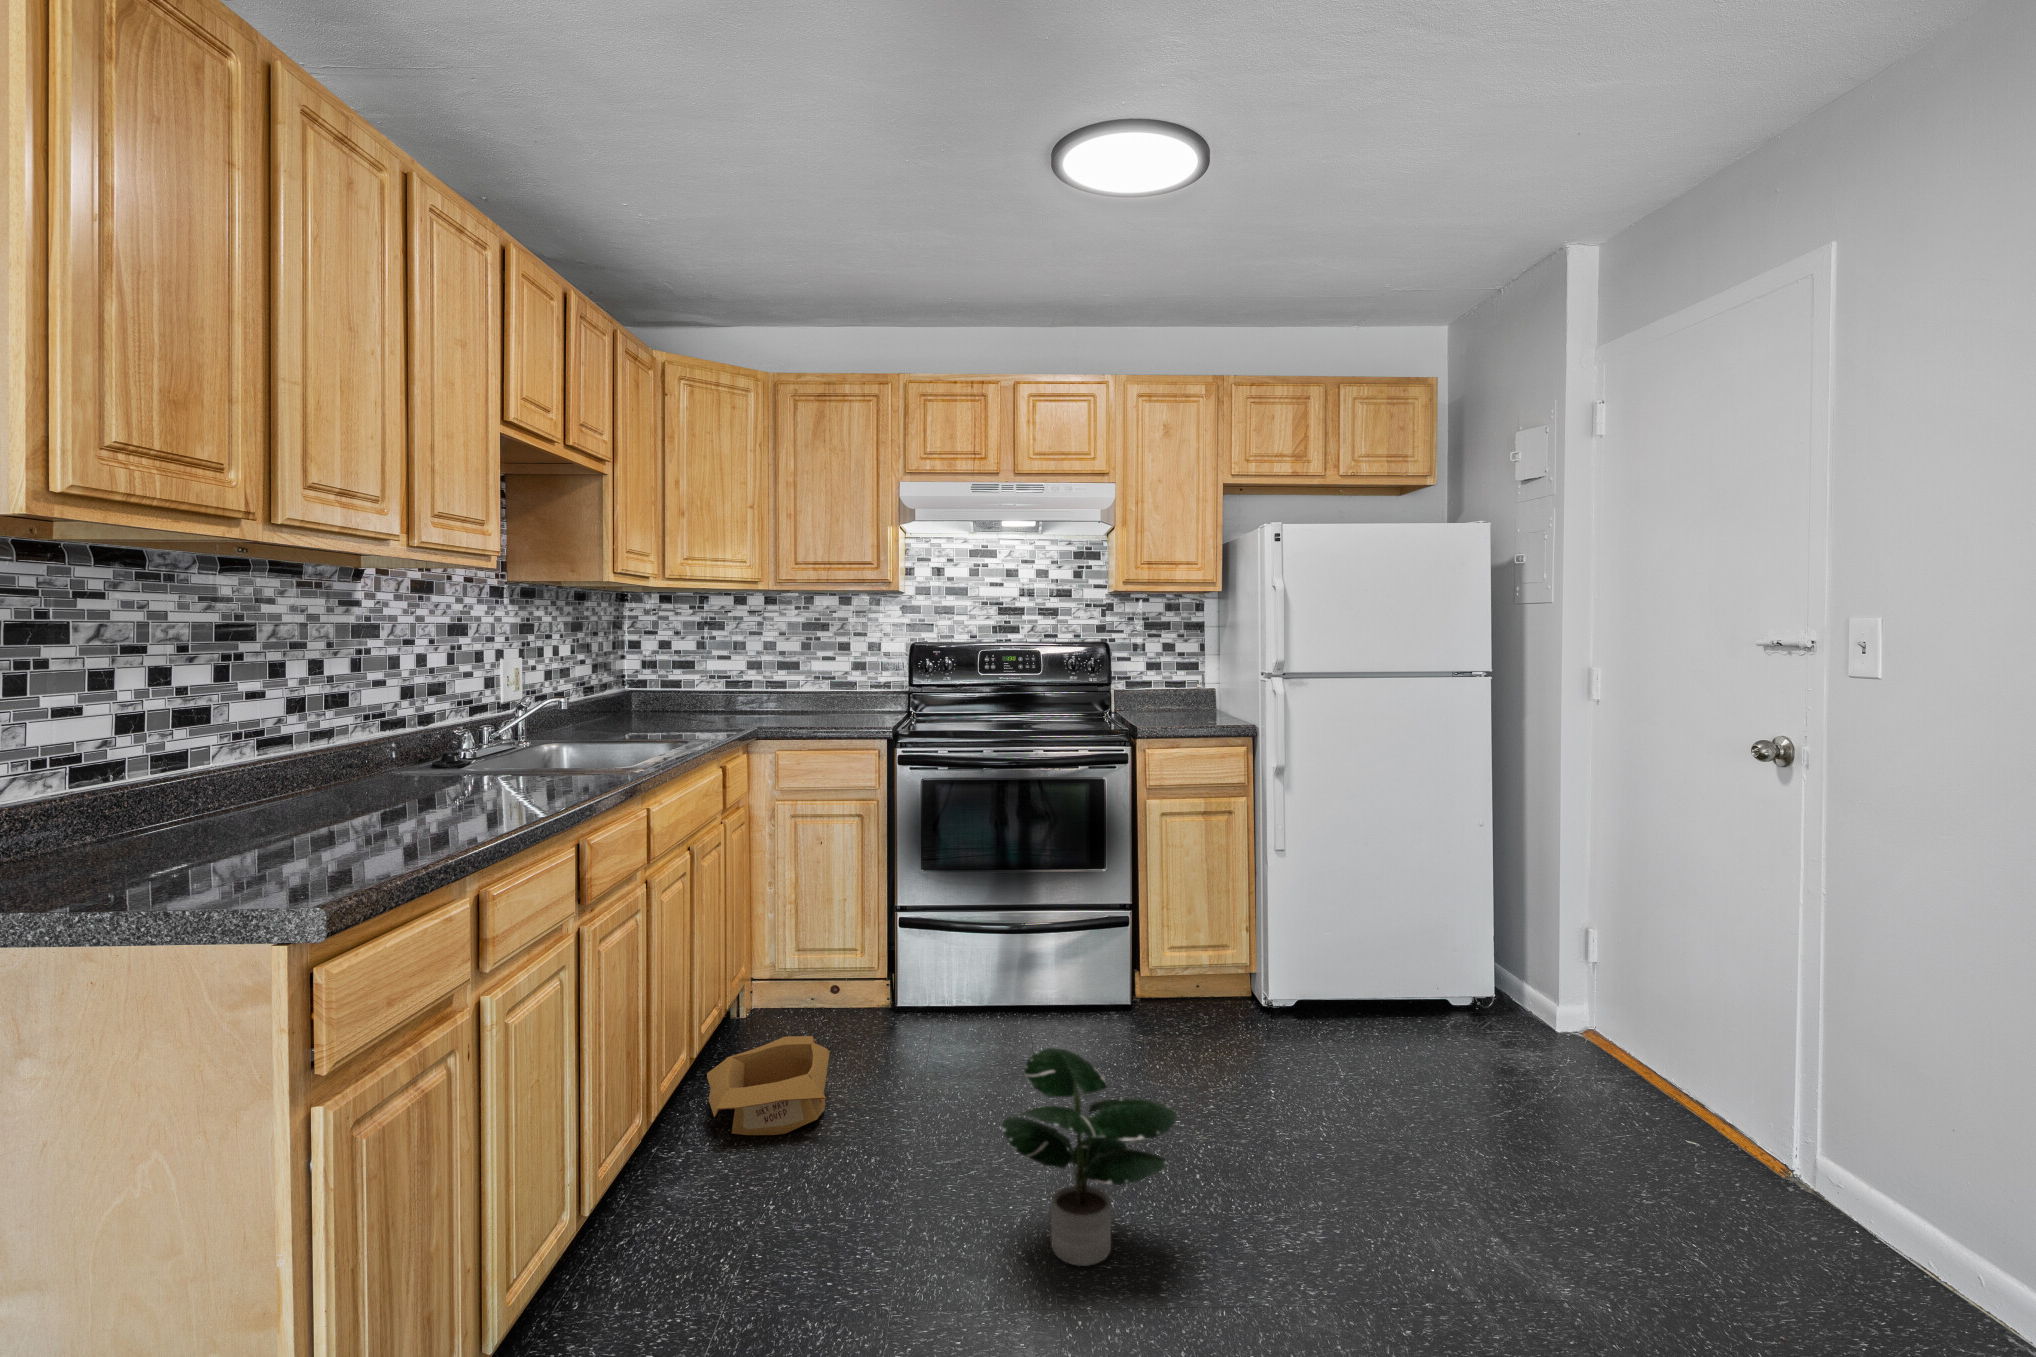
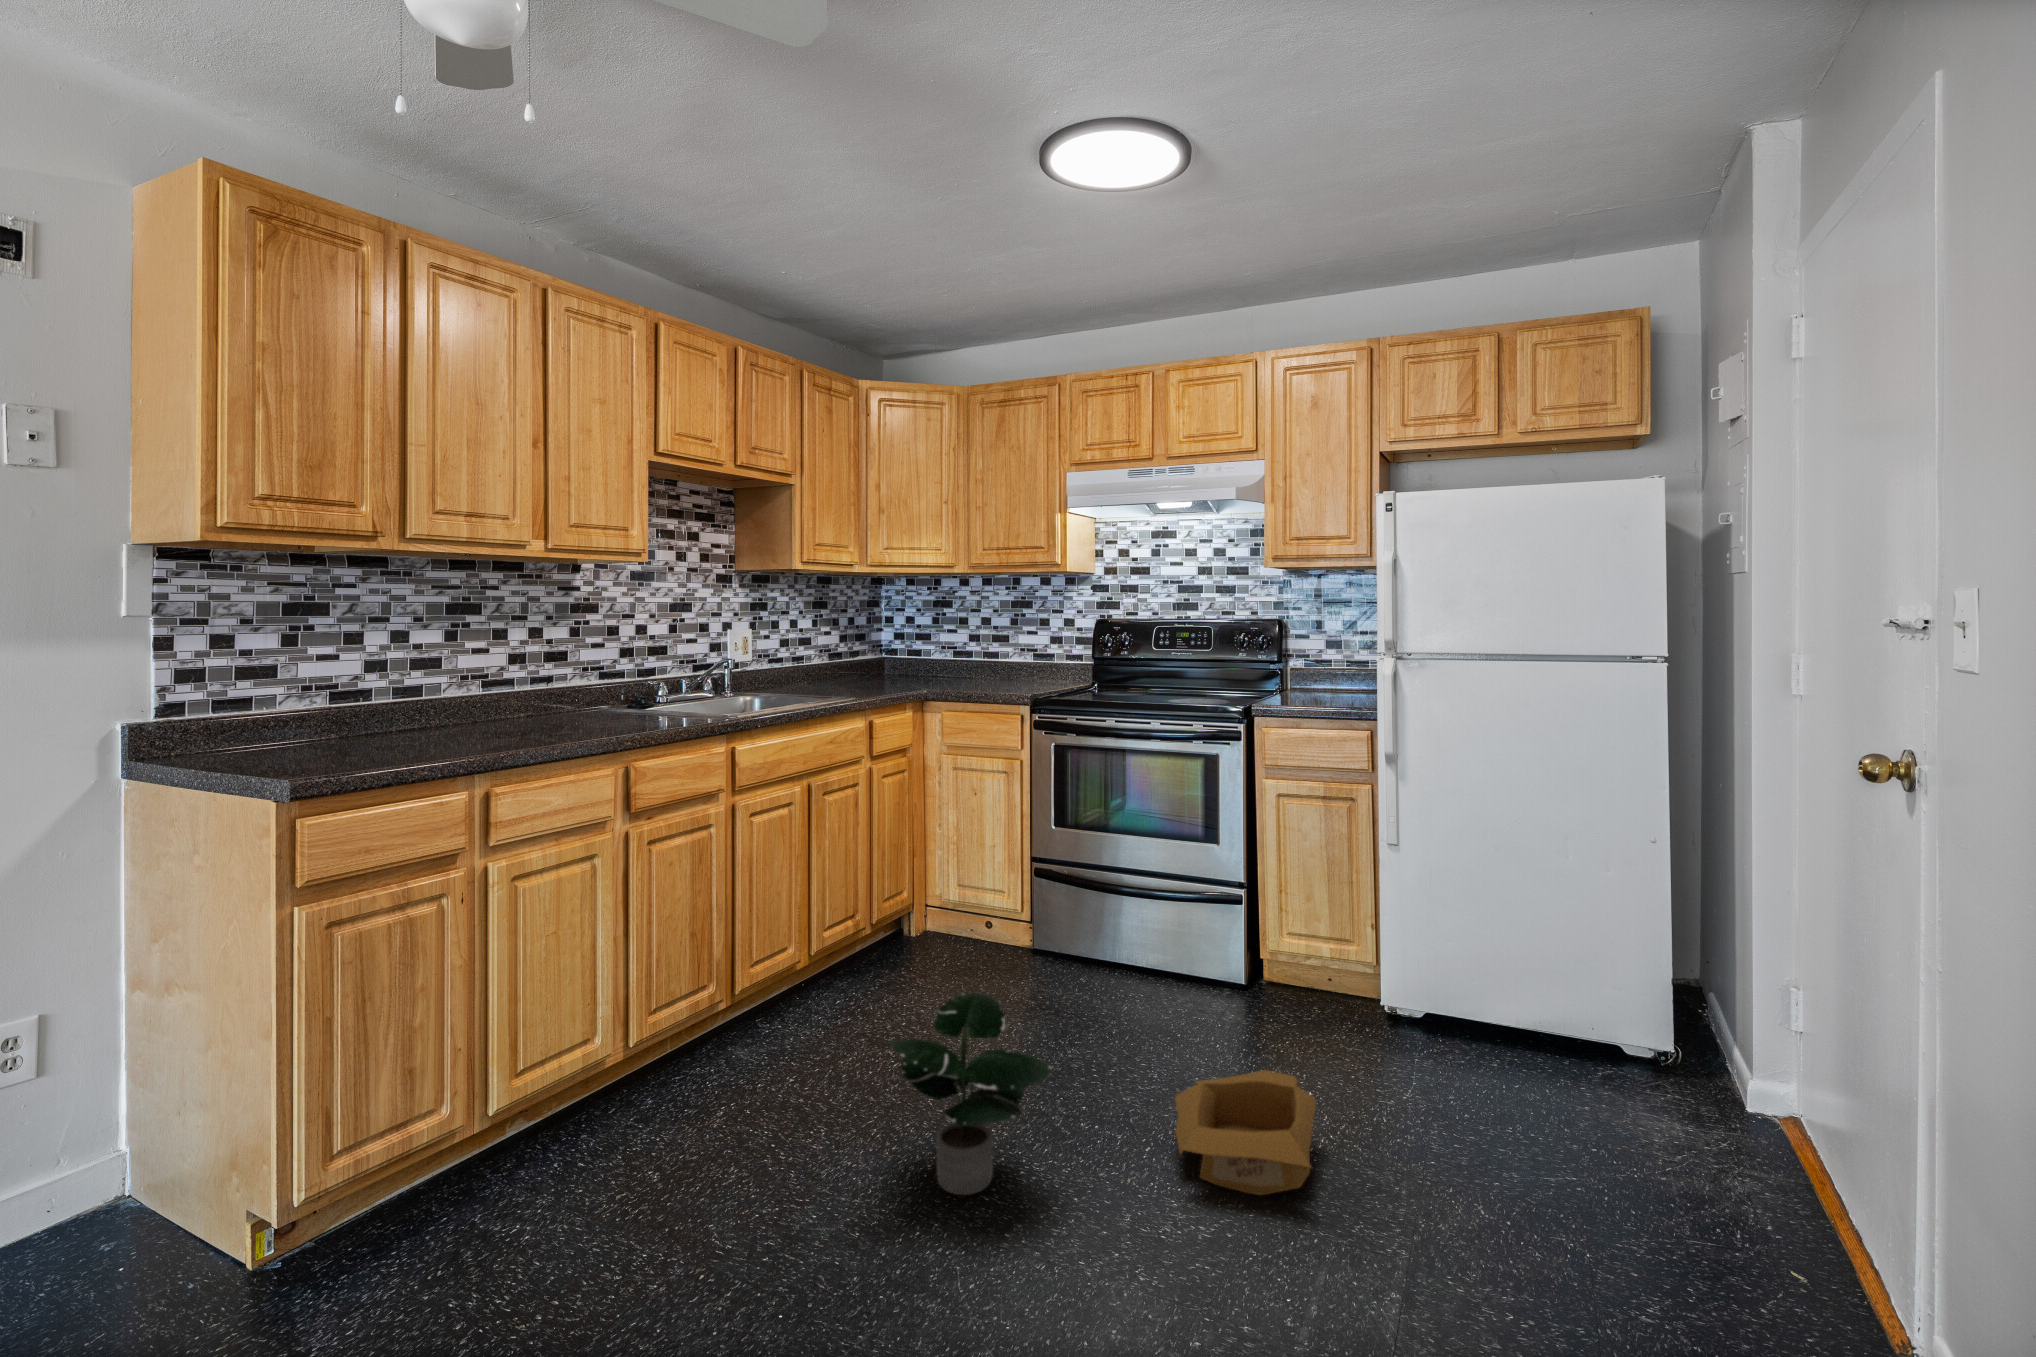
cardboard box: present [707,1036,829,1135] -> present [1175,1070,1316,1195]

